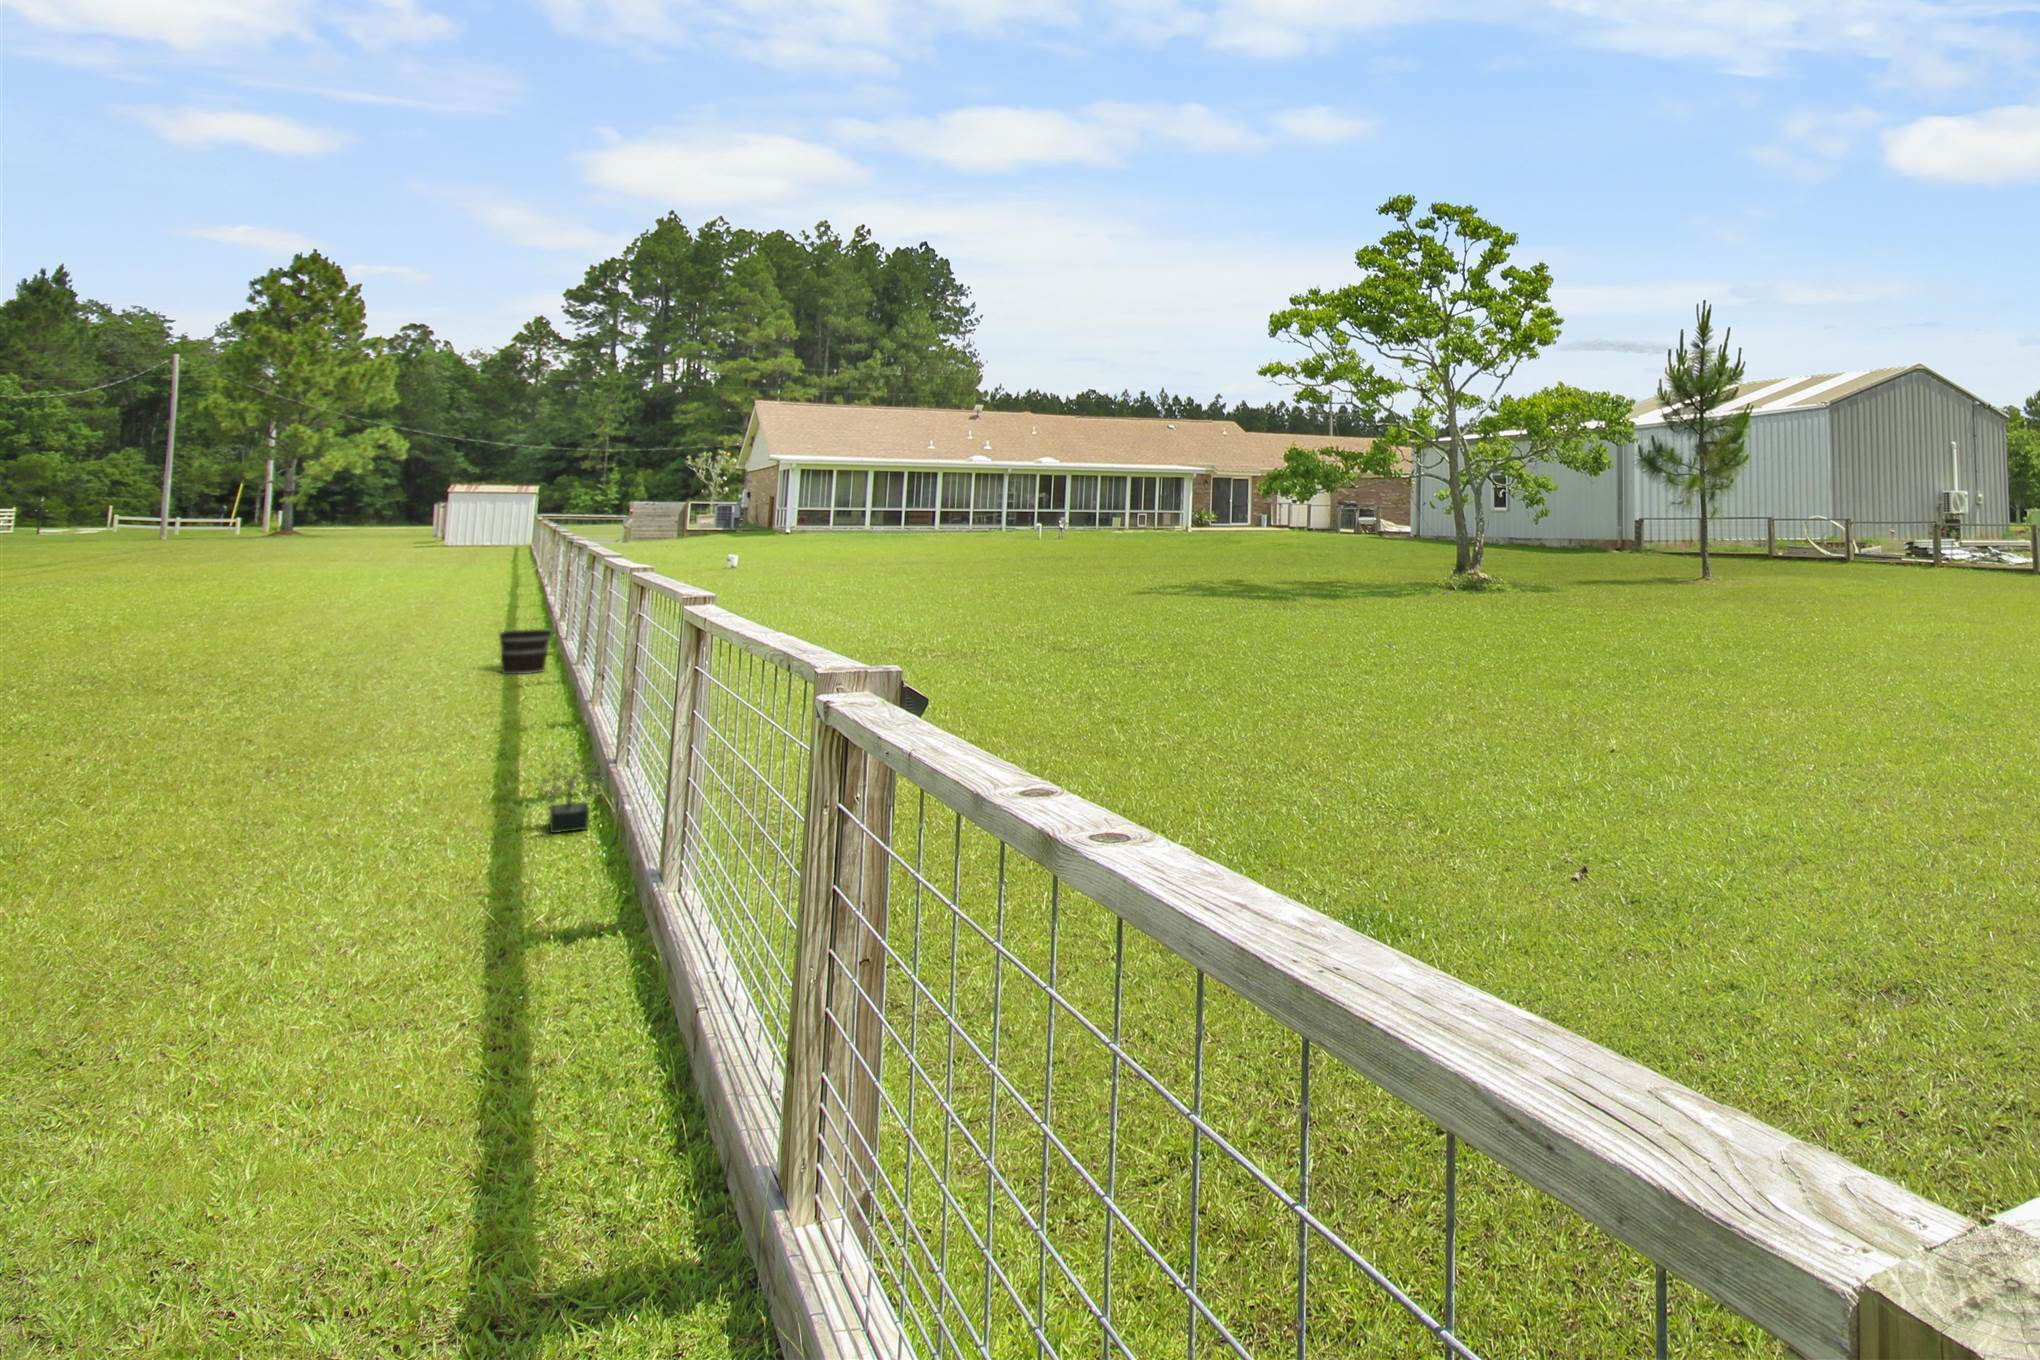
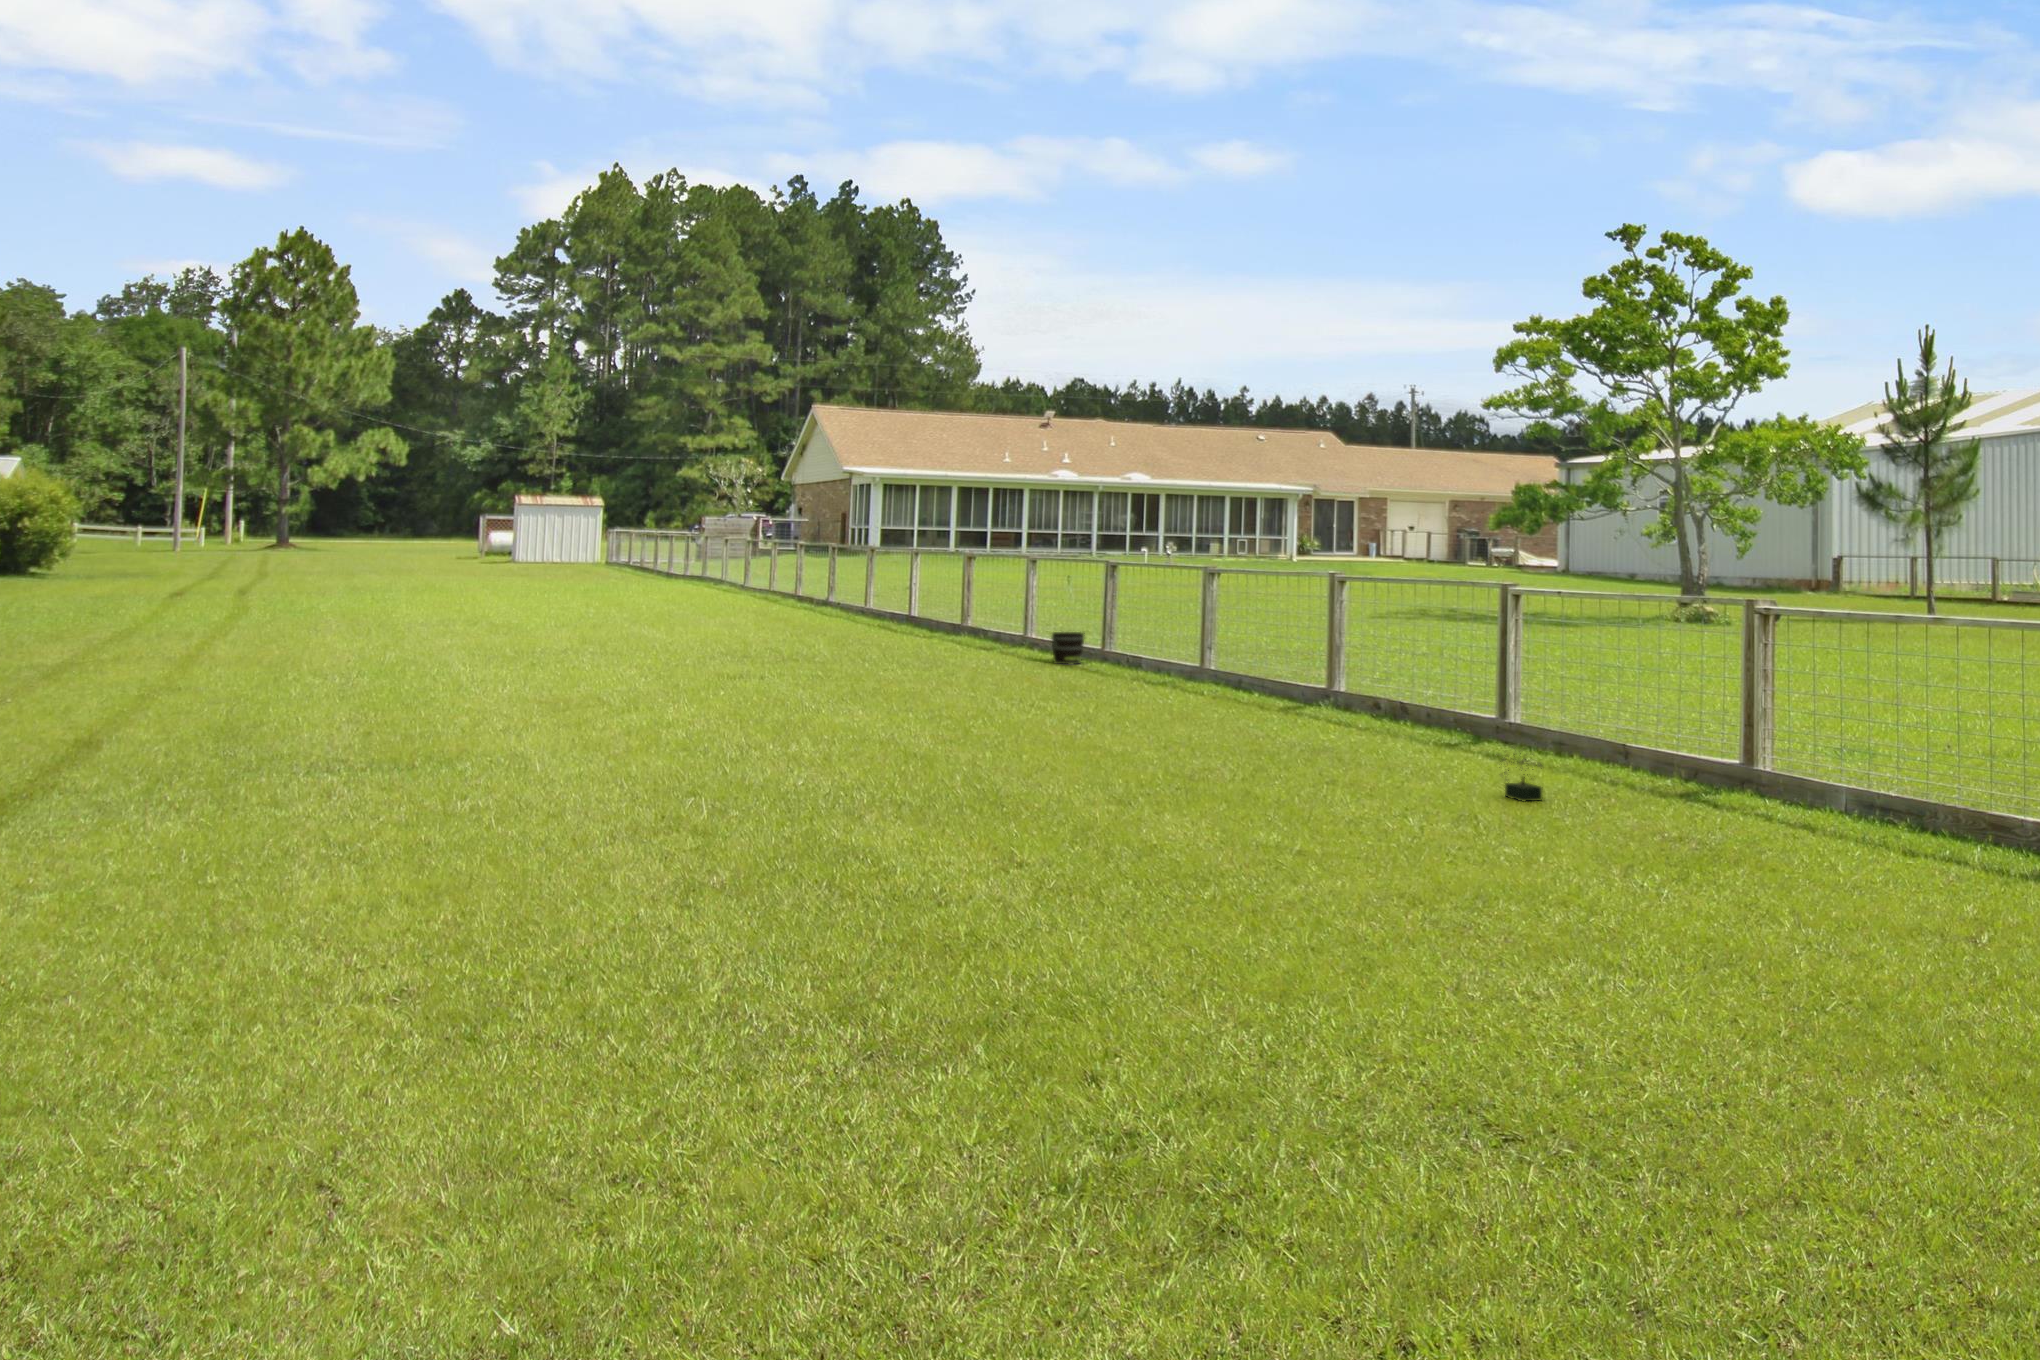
decorative plant: present [537,753,599,833] -> present [1496,748,1542,801]

